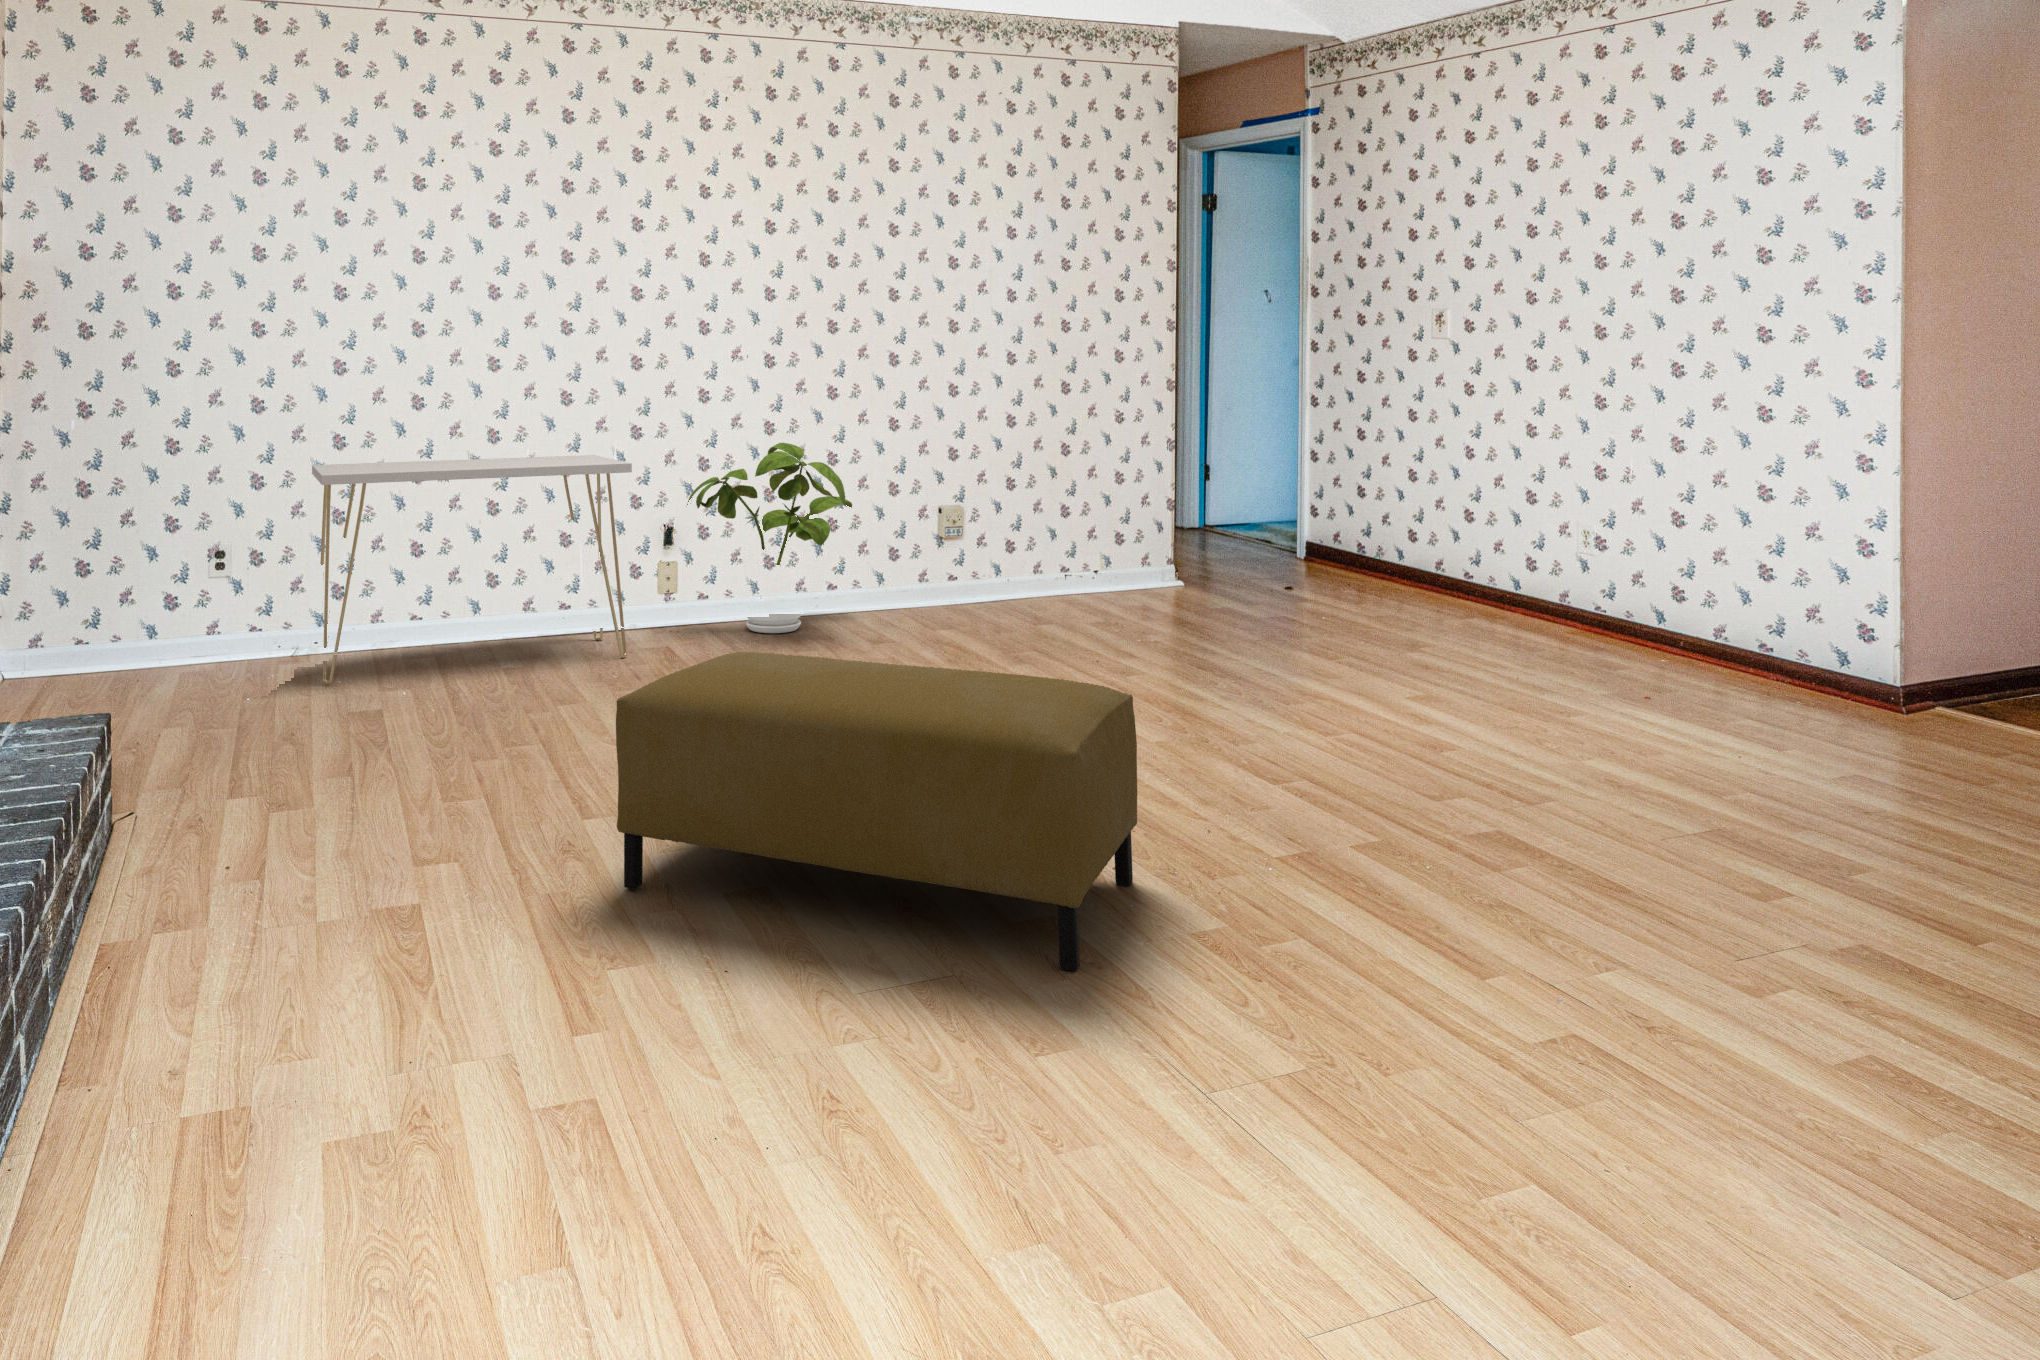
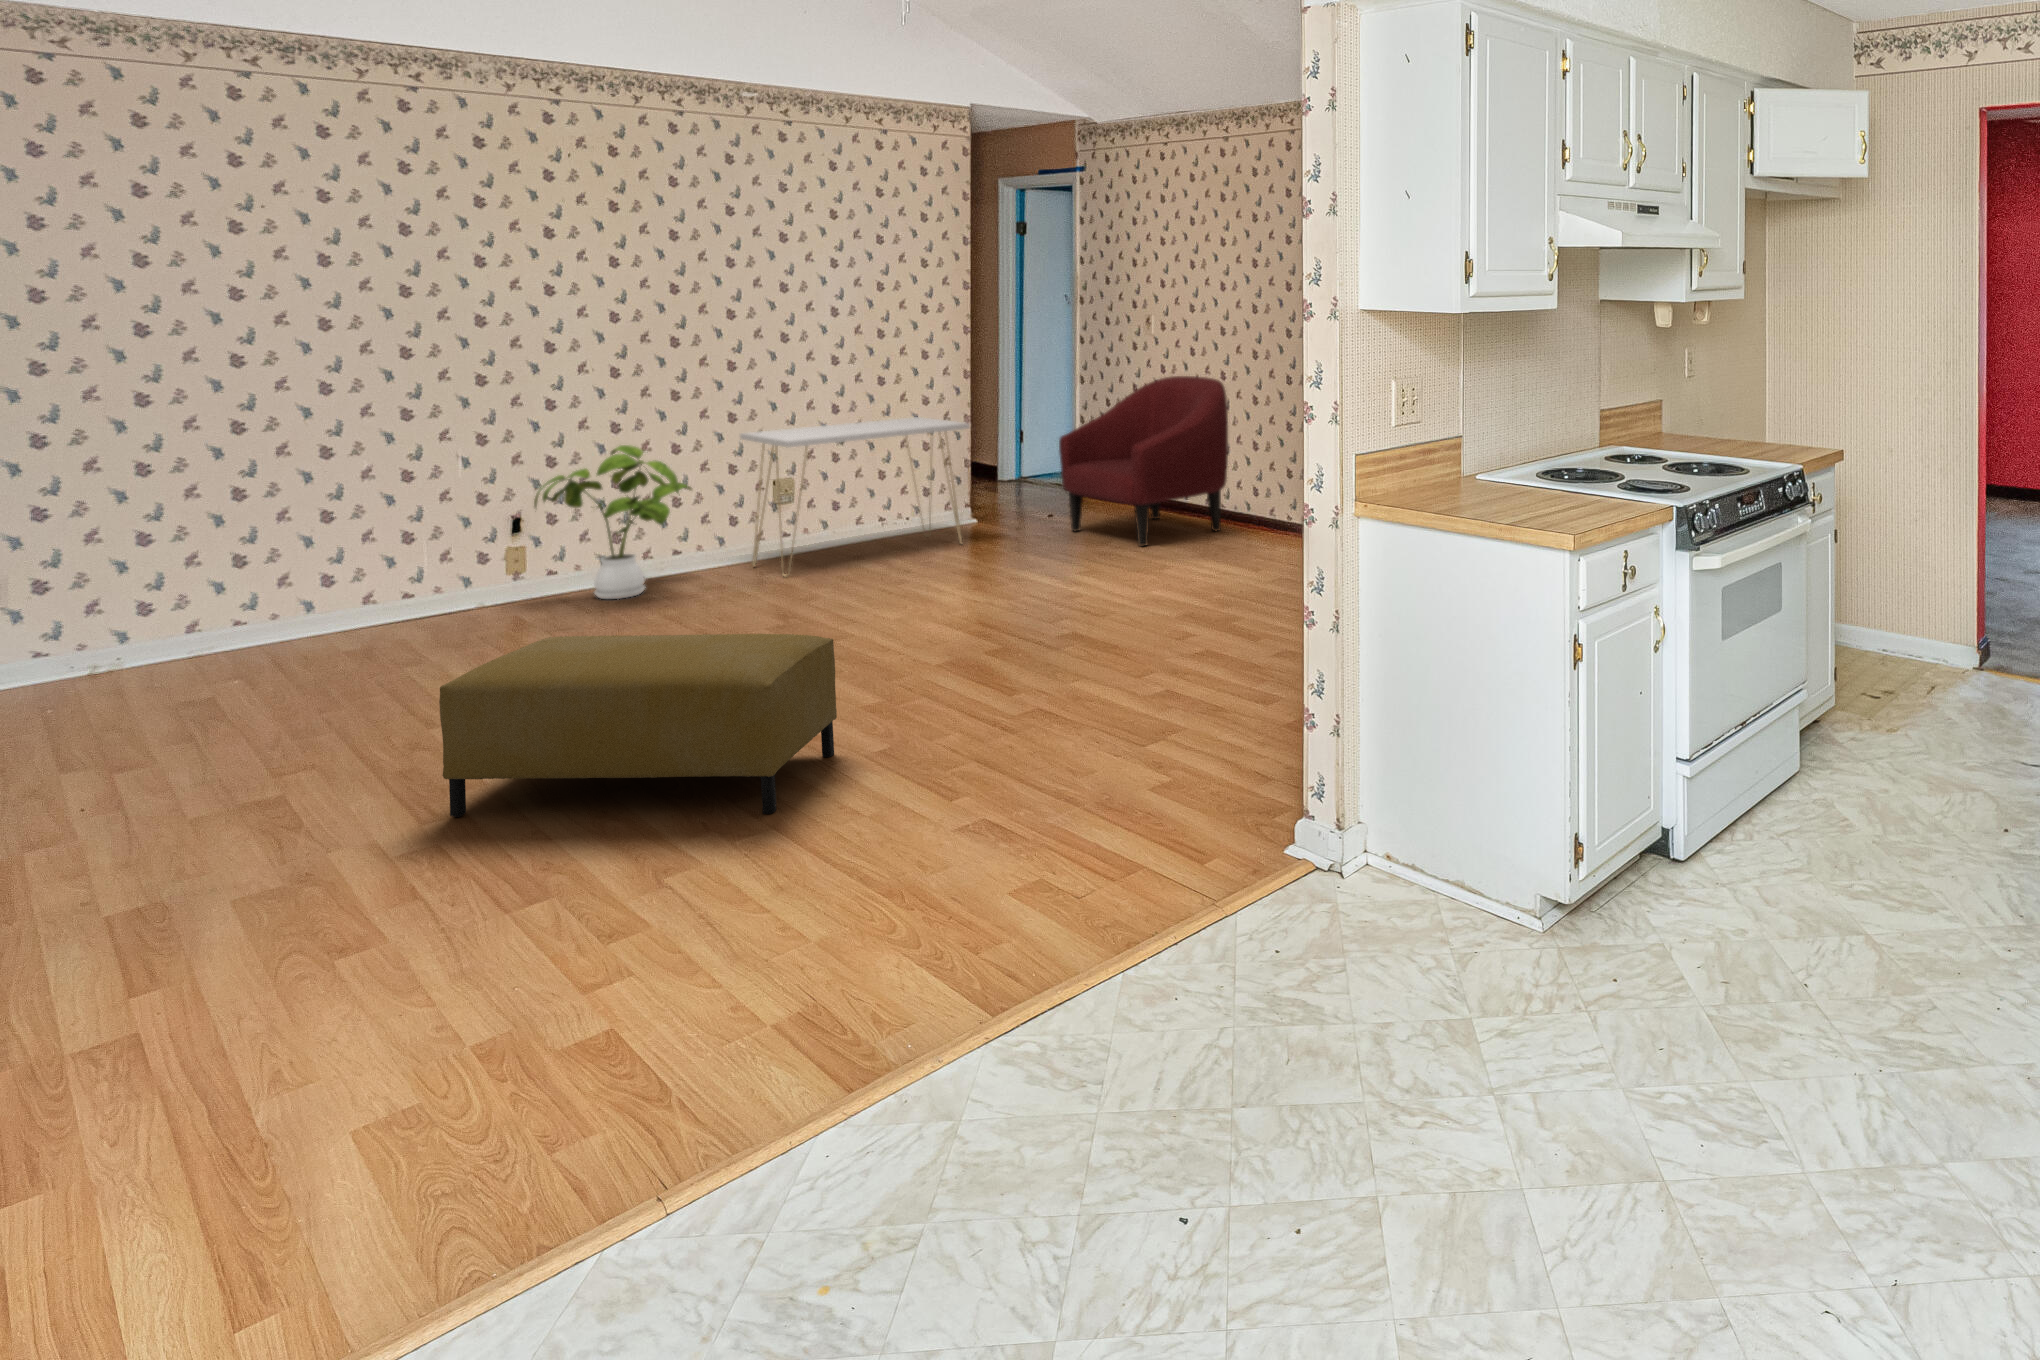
armchair: none [1308,384,1585,627] -> present [1059,376,1228,546]
console table: present [312,455,632,684] -> present [740,417,970,576]

